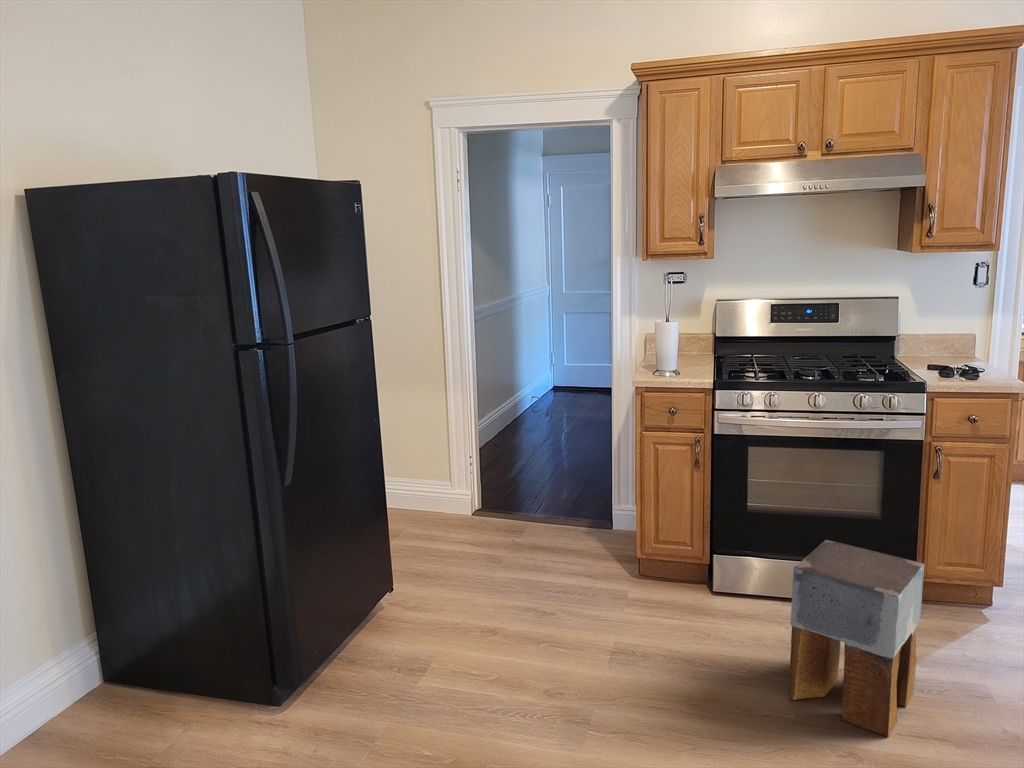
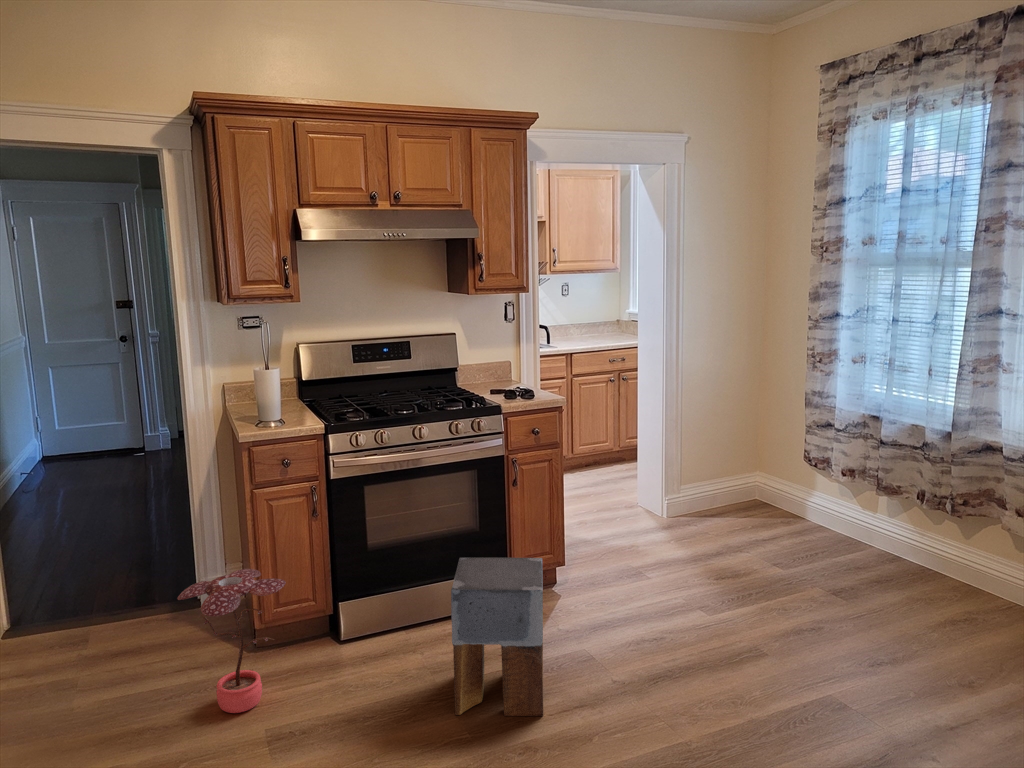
potted plant: none [561,501,648,624] -> present [177,569,286,713]

